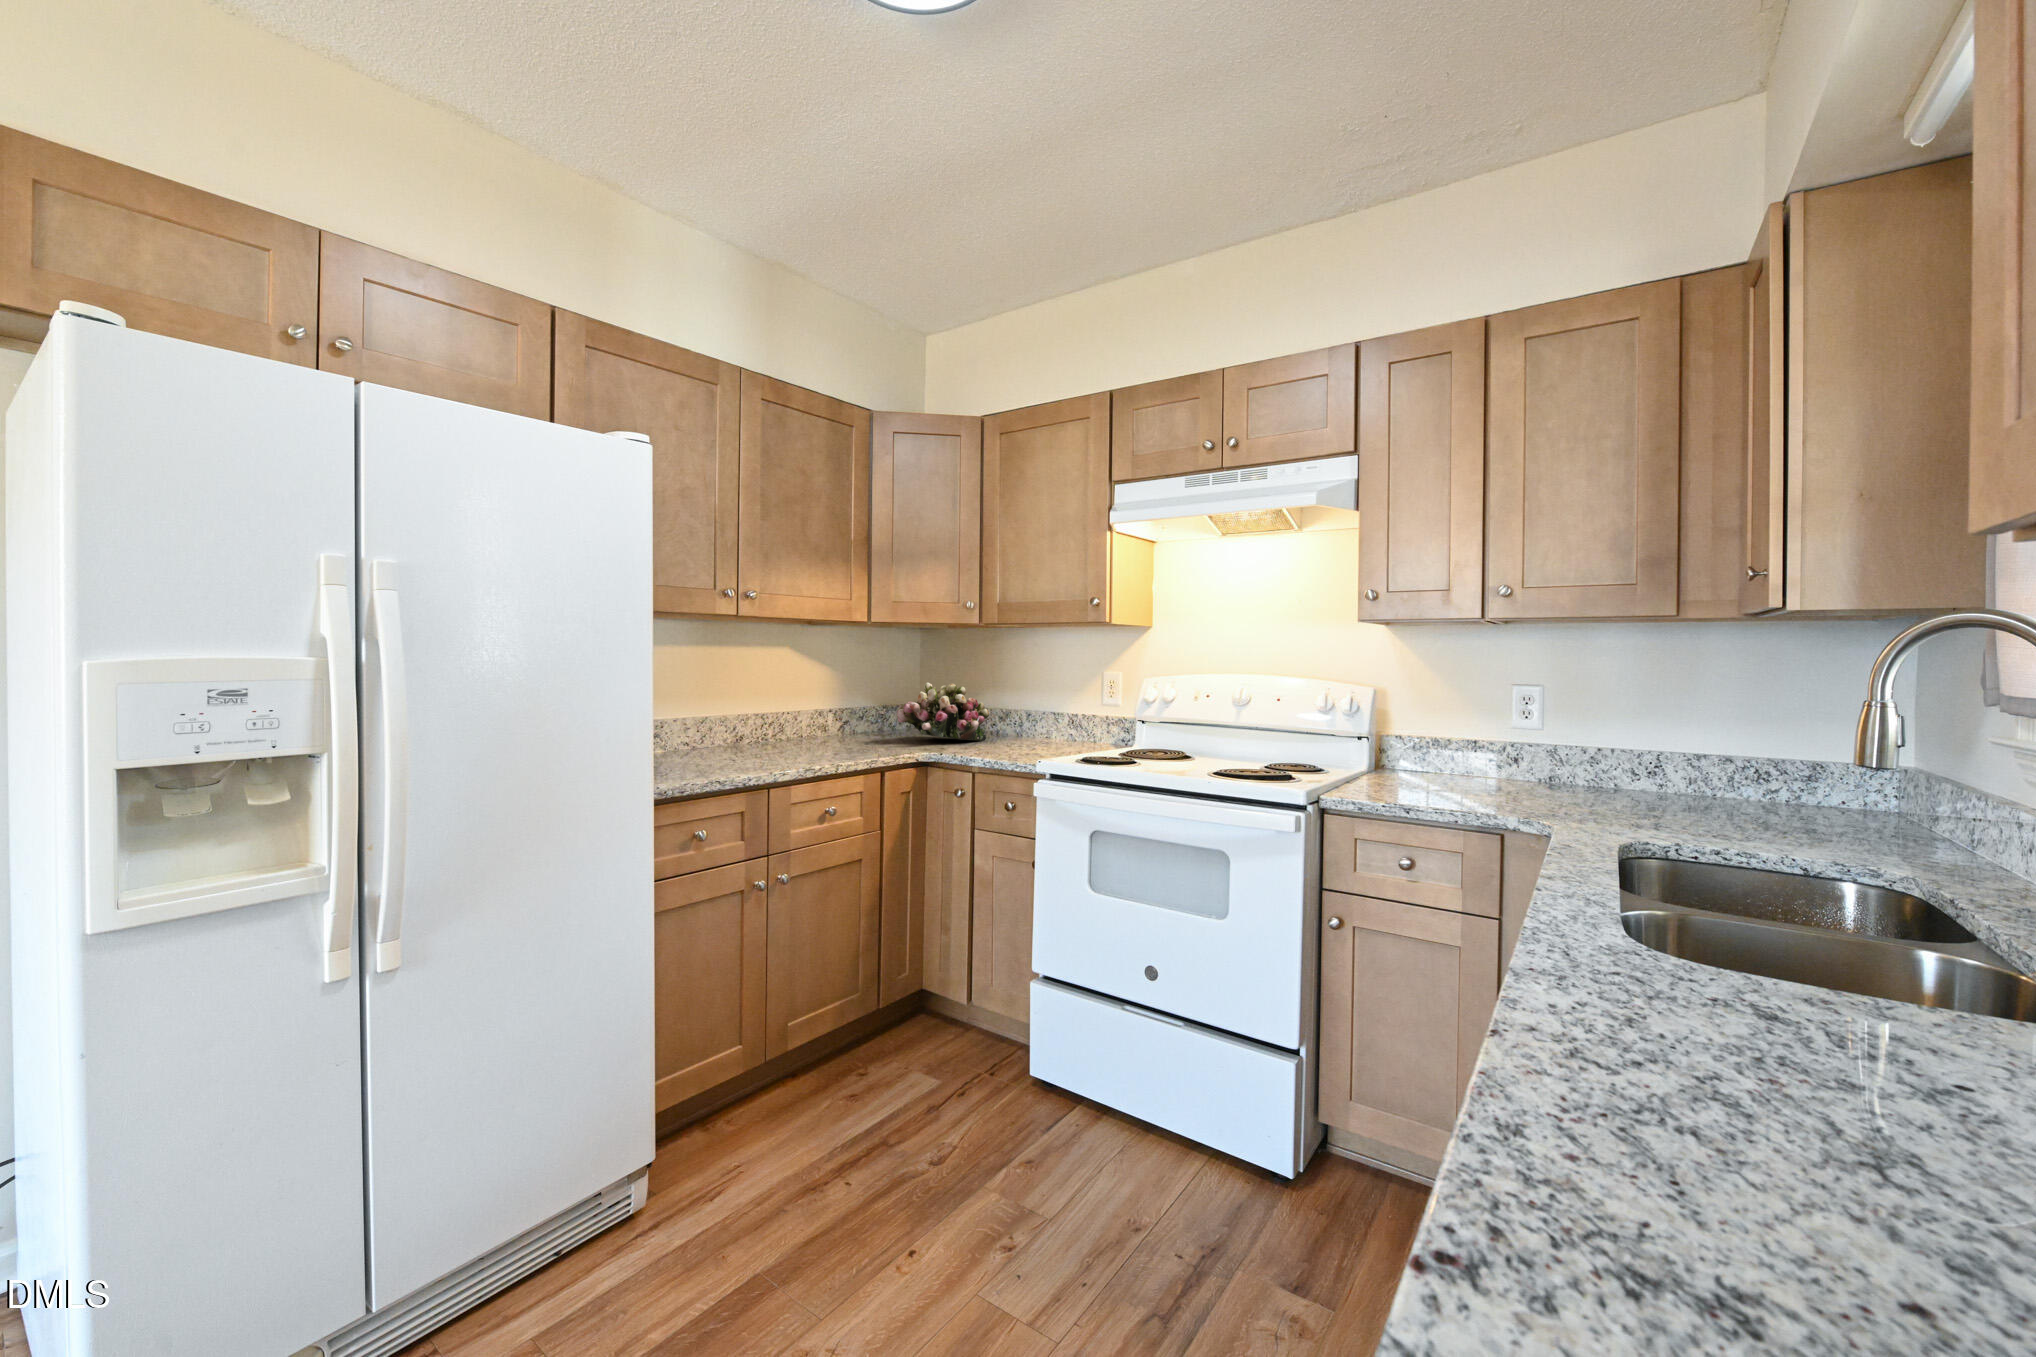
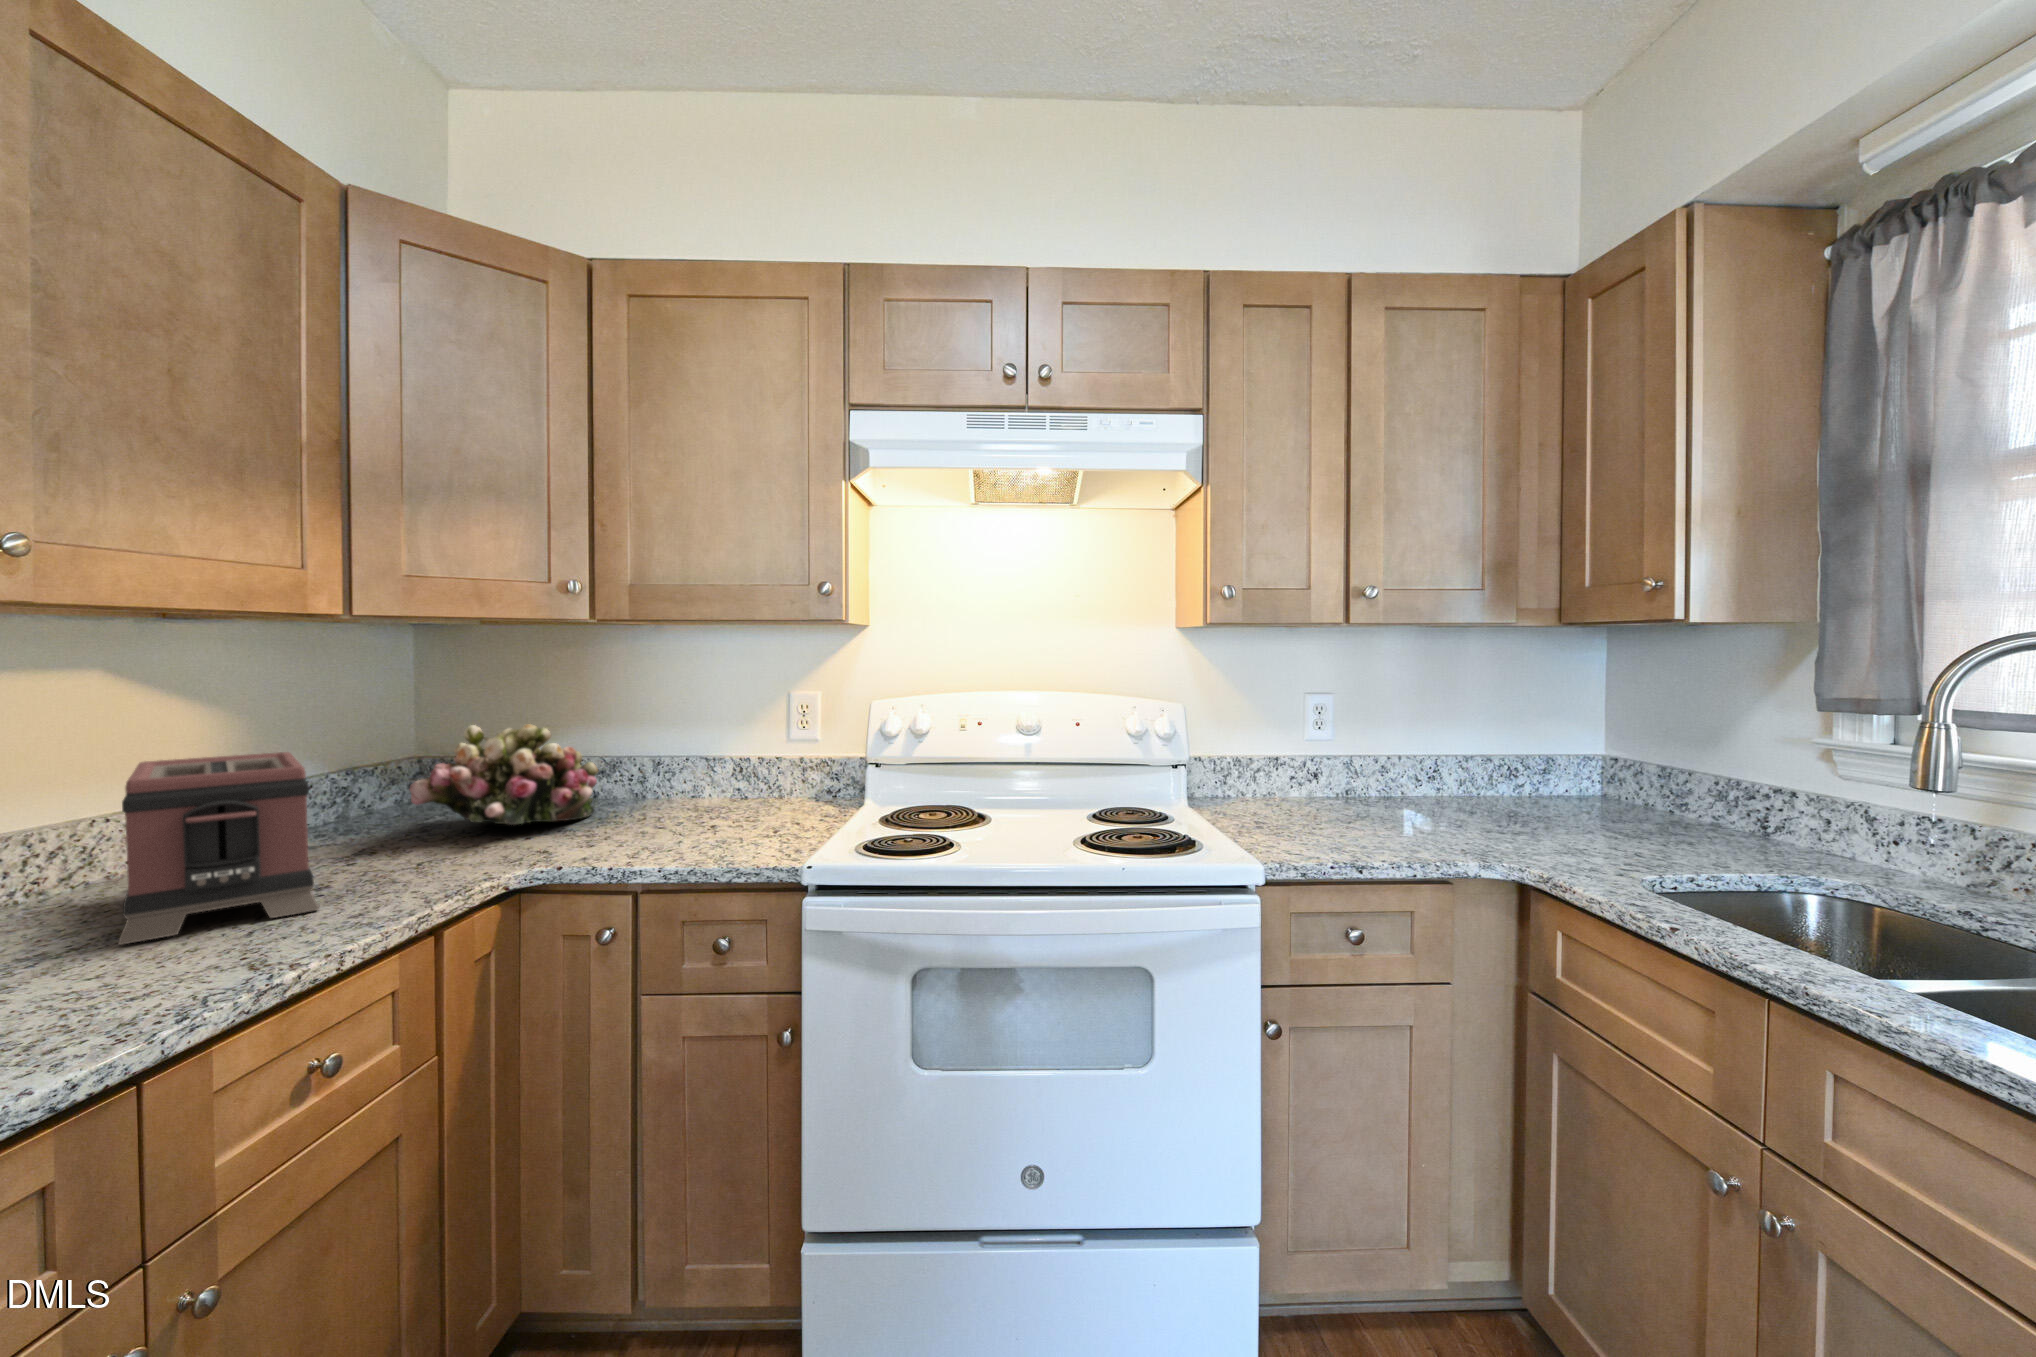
toaster: none [781,688,850,756] -> present [118,752,319,945]

